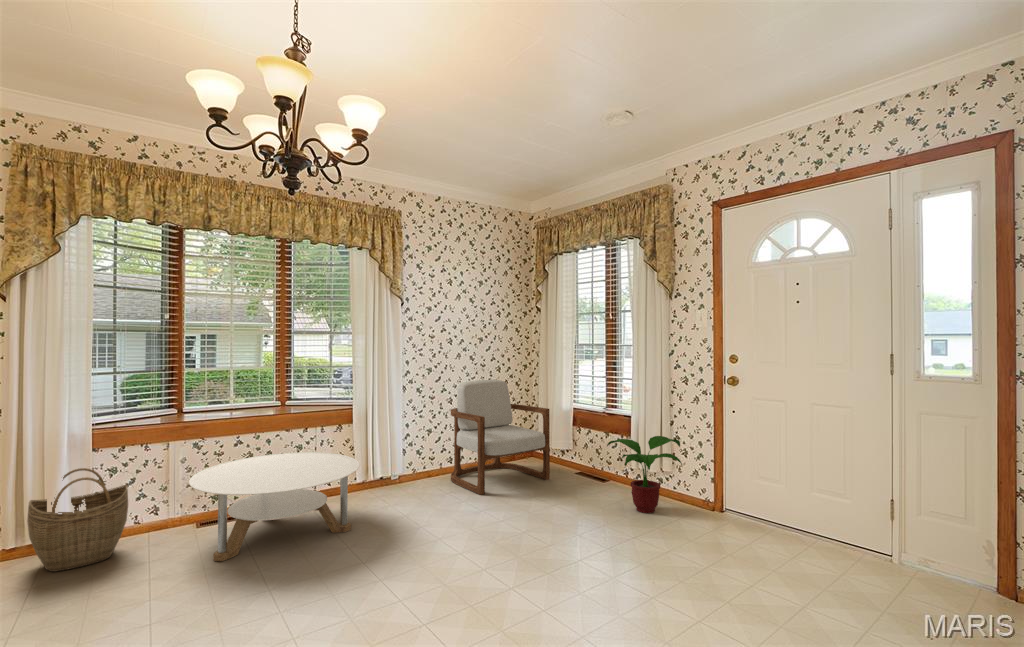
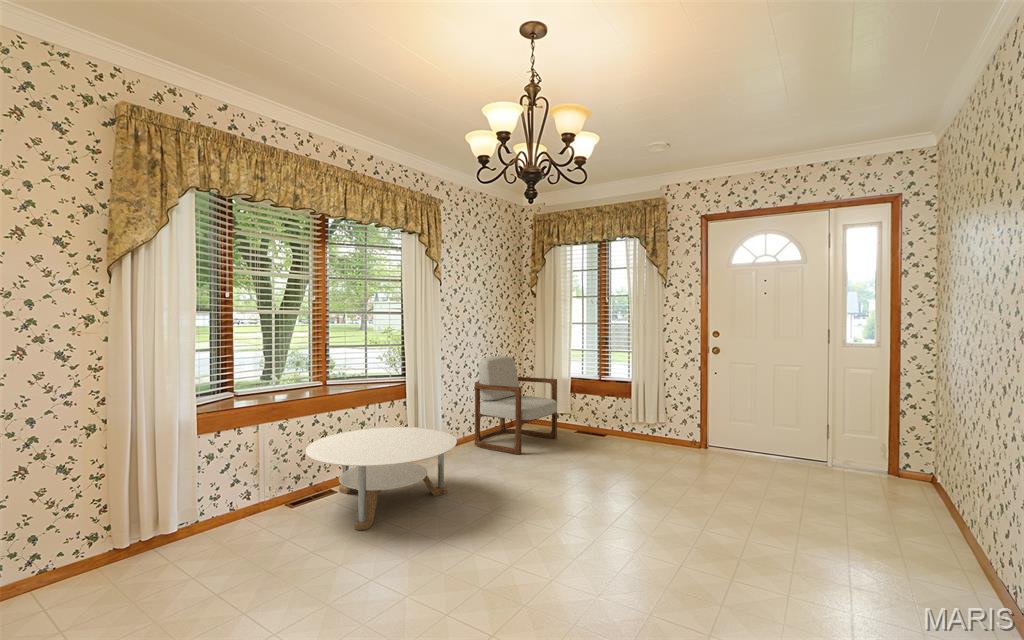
potted plant: present [607,436,682,513] -> none [618,395,685,455]
woven basket: present [27,468,128,572] -> none [160,455,255,563]

